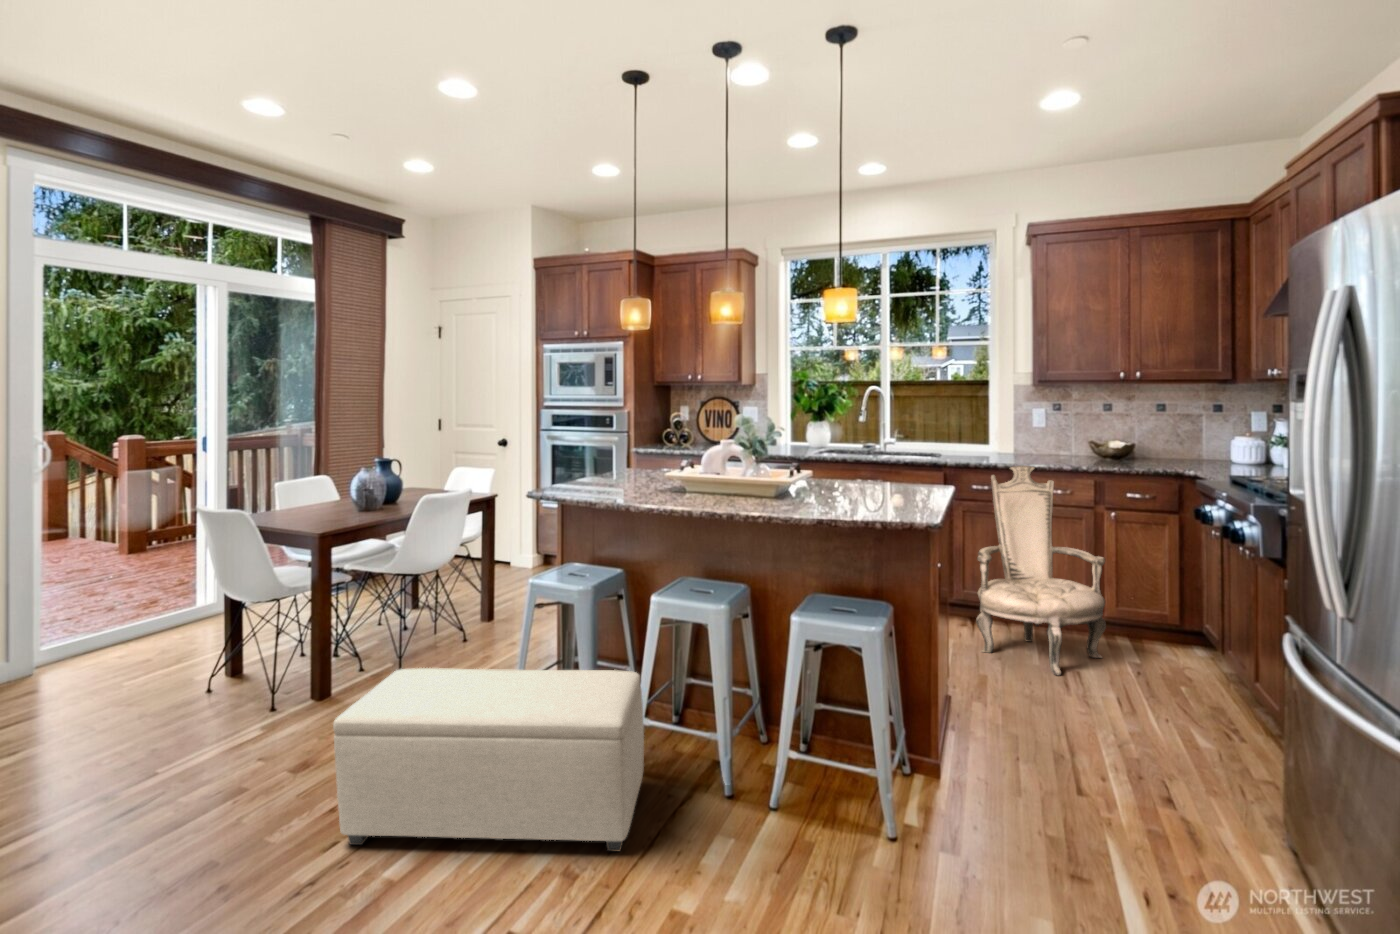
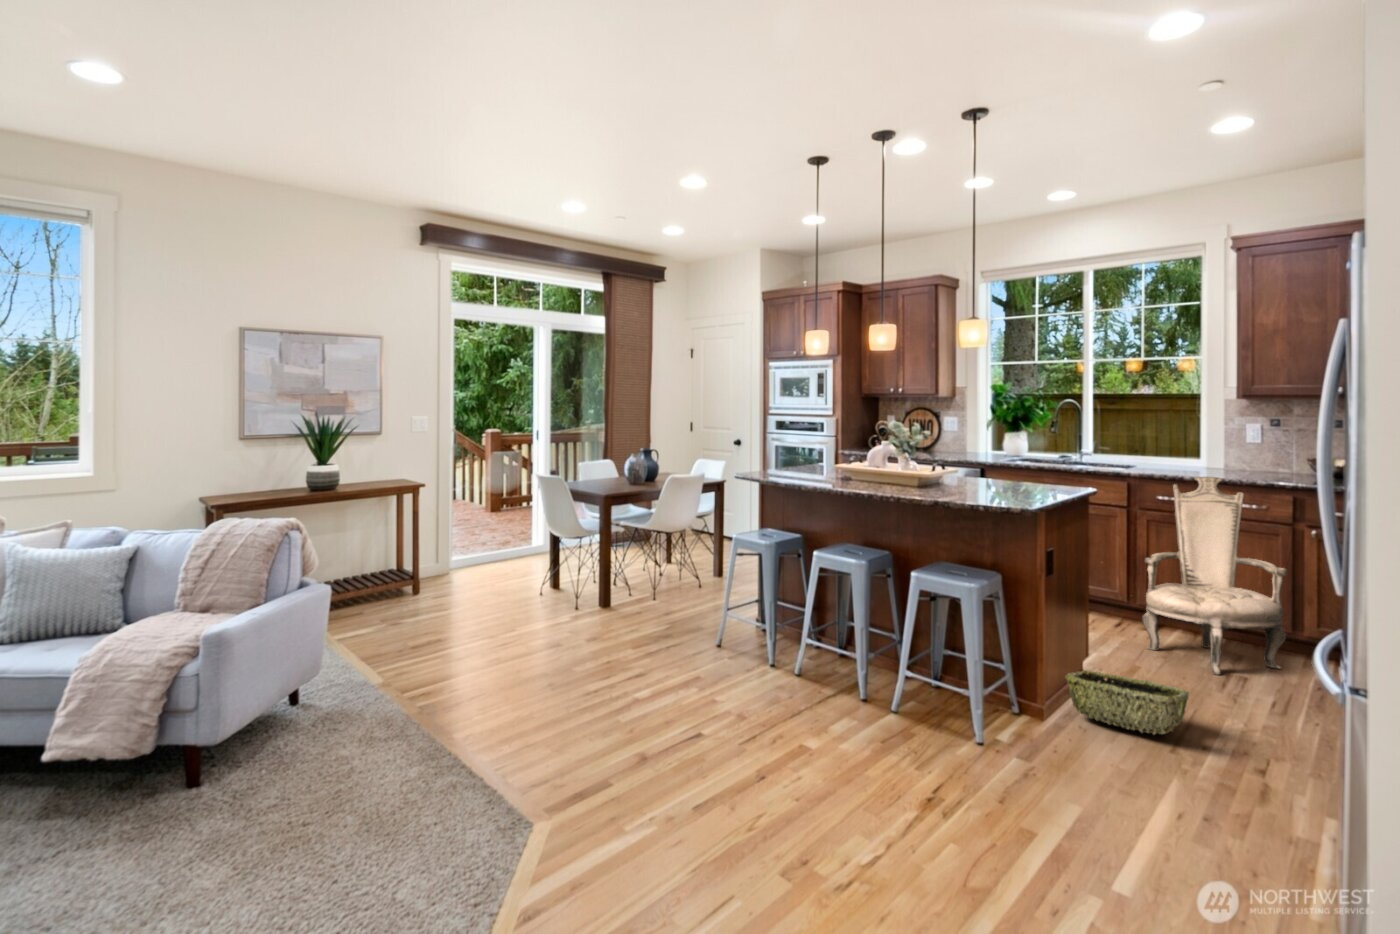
ottoman: present [333,668,644,851] -> none [601,584,801,716]
woven basket: none [957,703,1087,778] -> present [1065,670,1189,734]

